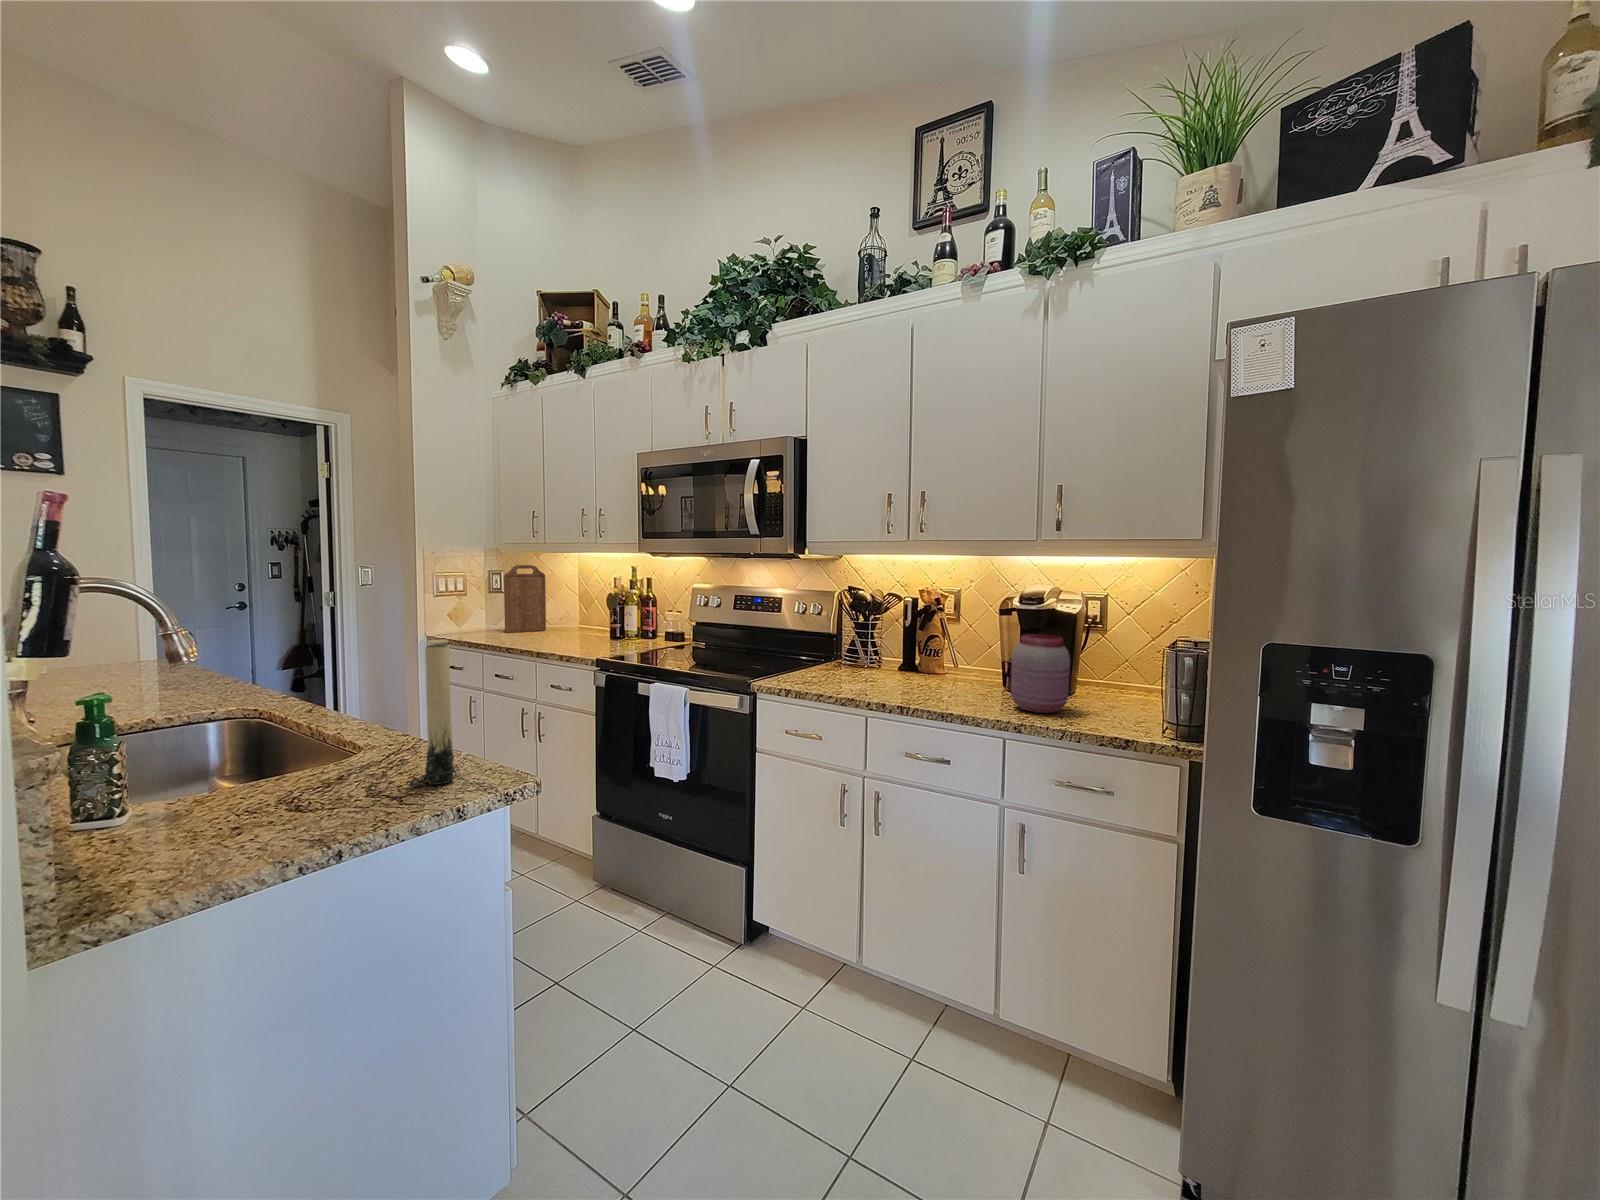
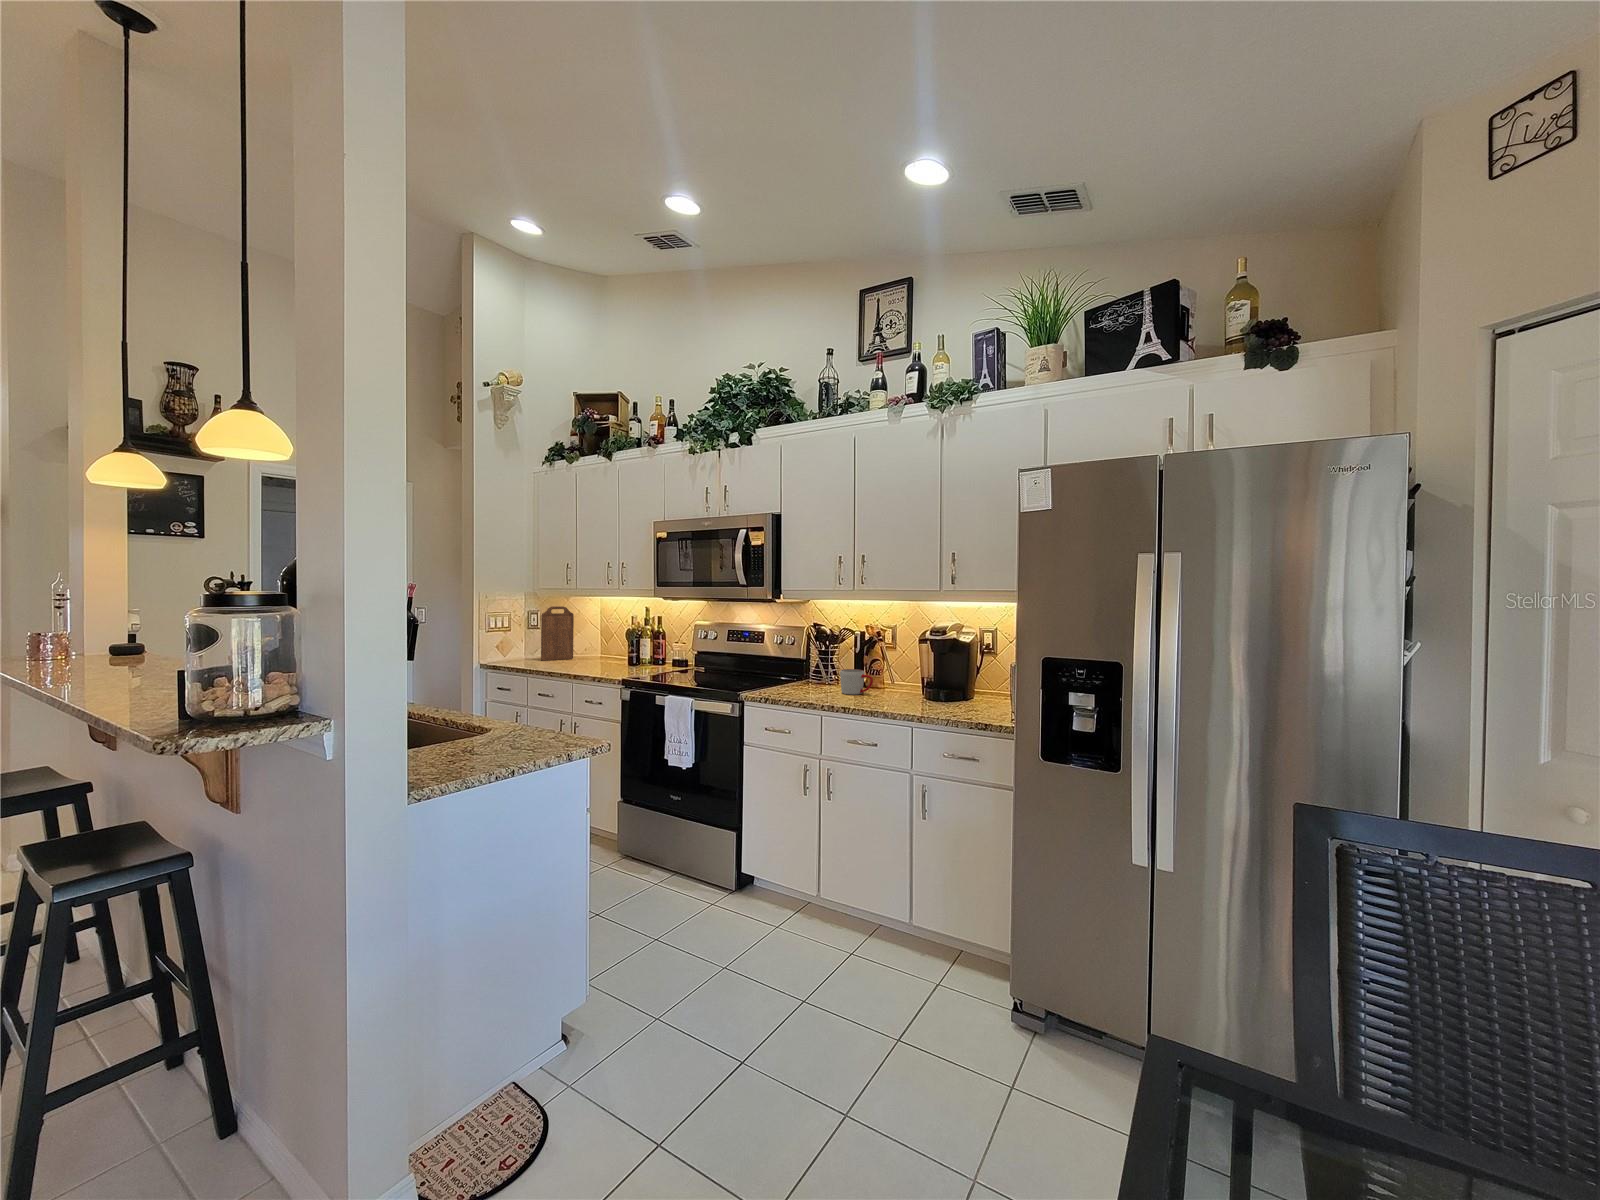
jar: present [1011,634,1070,713] -> none [921,655,960,709]
candle: present [409,640,457,788] -> none [536,656,563,746]
mug: none [888,651,935,687] -> present [840,669,873,695]

